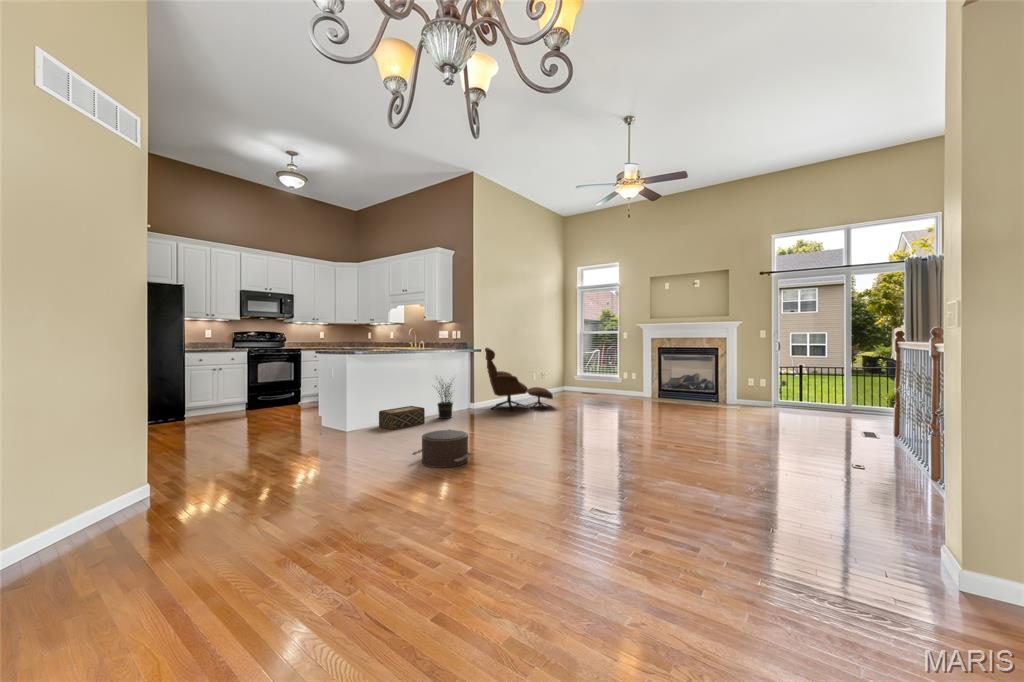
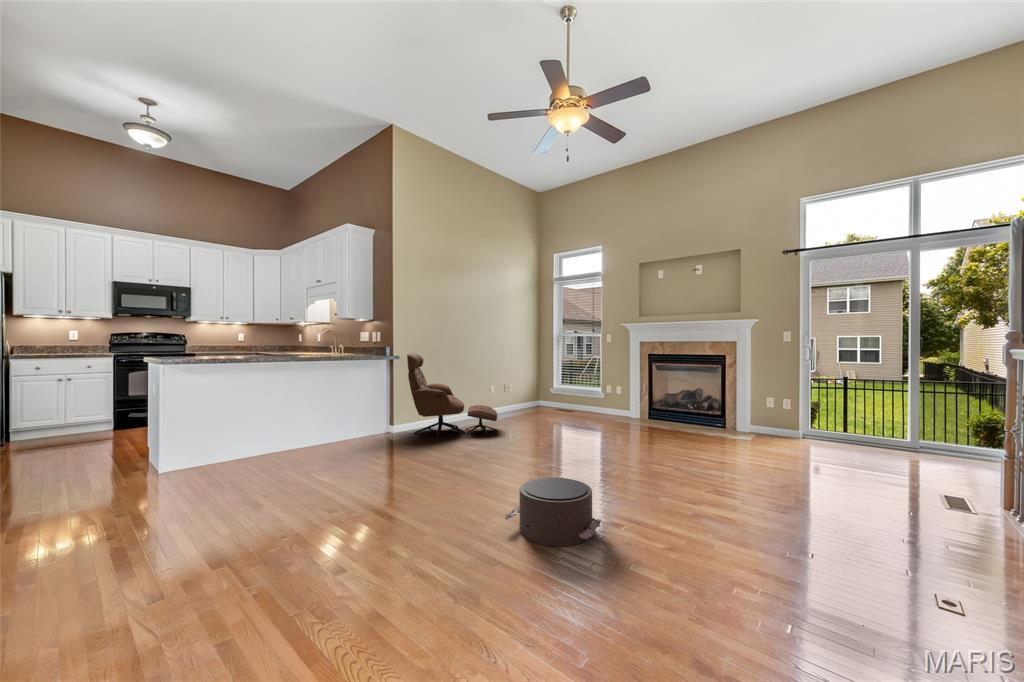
potted plant: present [438,382,453,419] -> none [316,388,358,448]
woven basket: present [379,406,425,430] -> none [229,430,298,465]
pouf: present [413,430,472,468] -> present [504,477,602,547]

